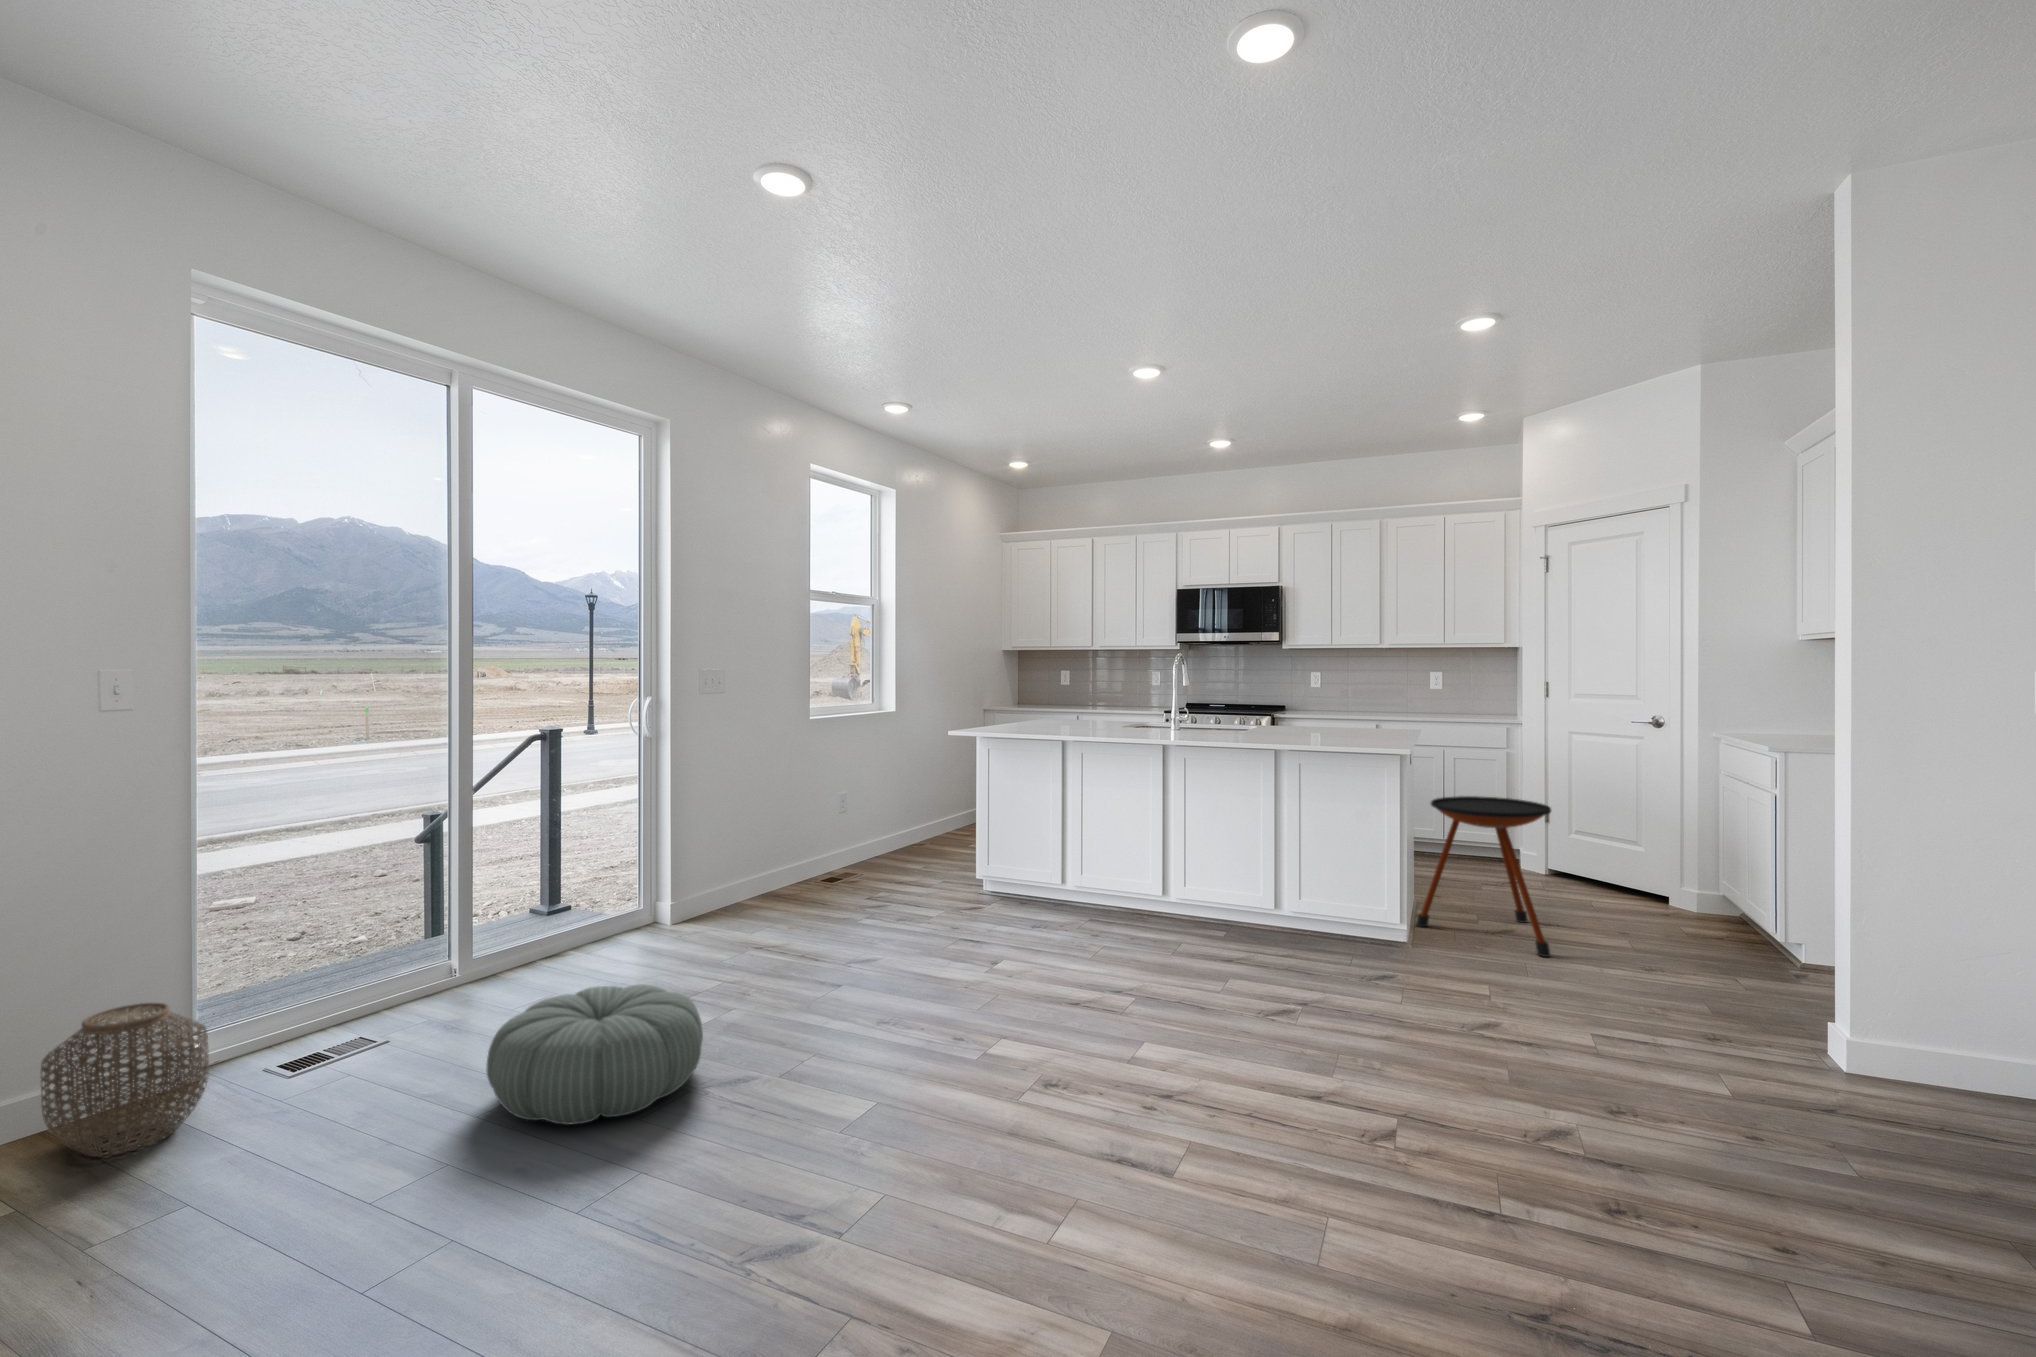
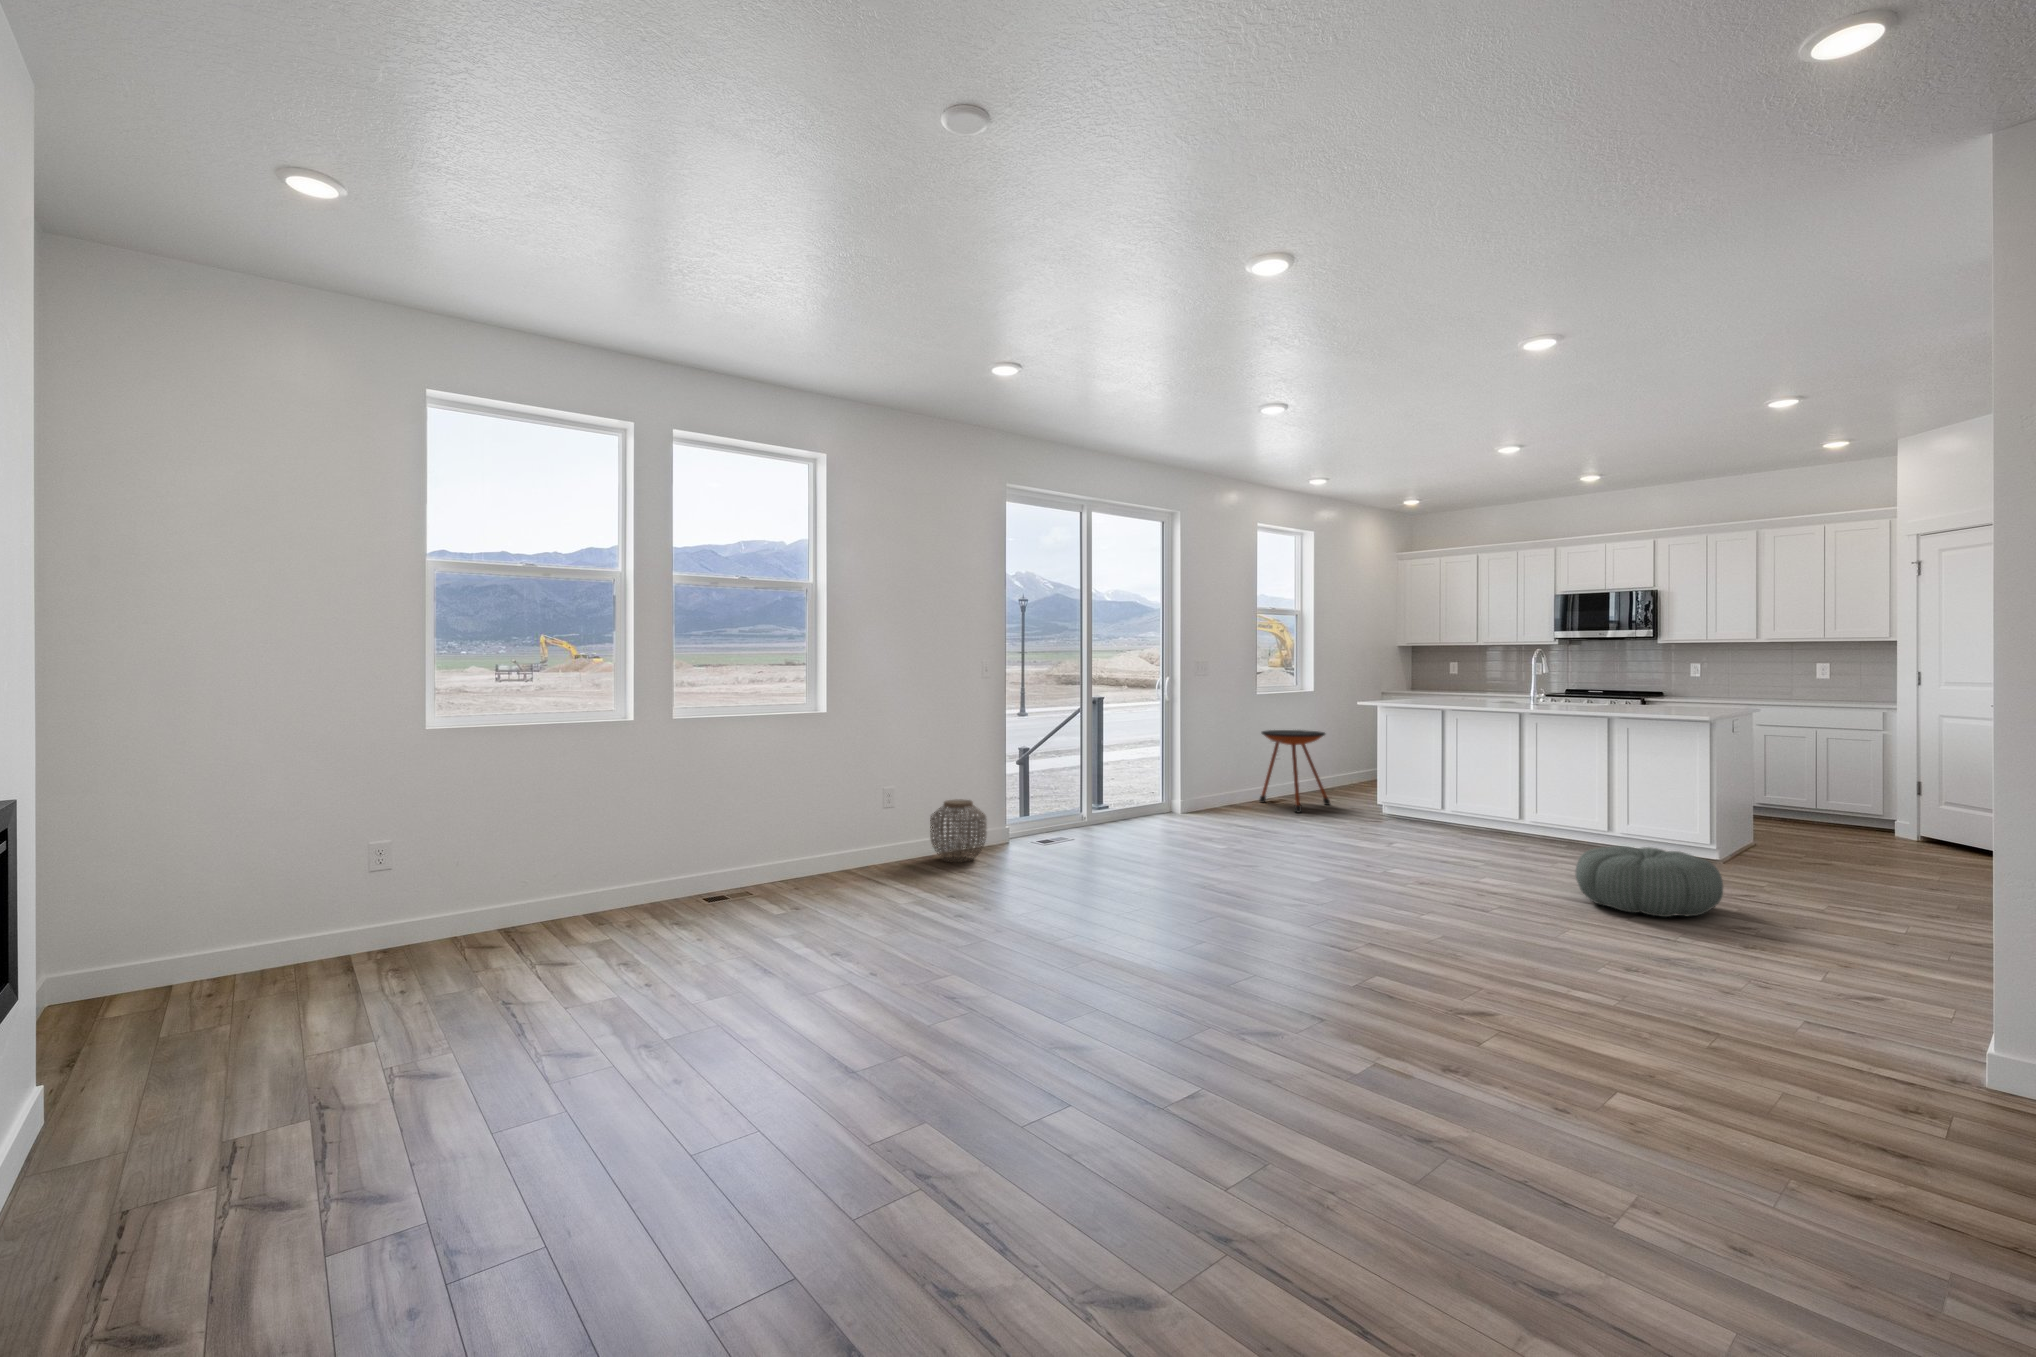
side table: present [1416,796,1551,957] -> present [1259,730,1330,813]
pouf: present [486,984,703,1125] -> present [1575,846,1723,917]

